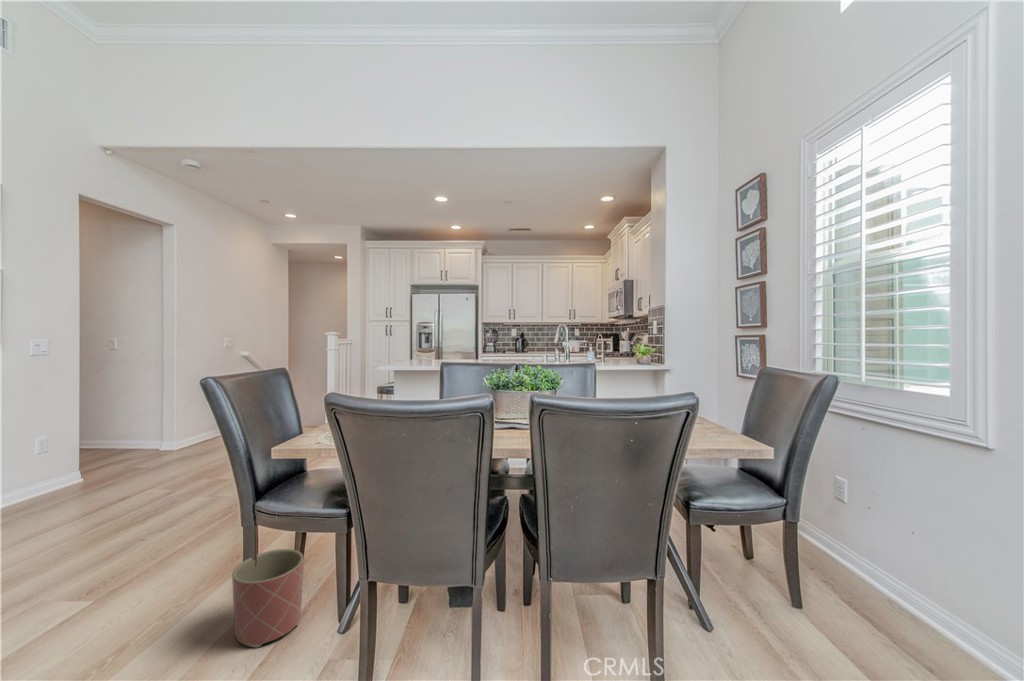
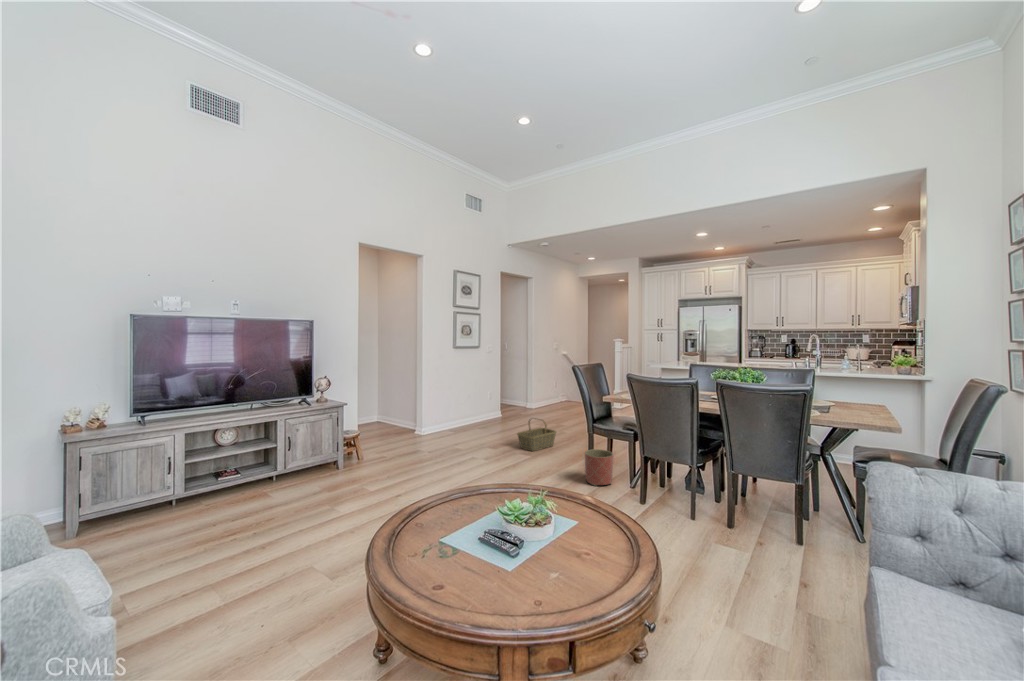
basket: none [74,490,194,571] -> present [517,418,557,451]

